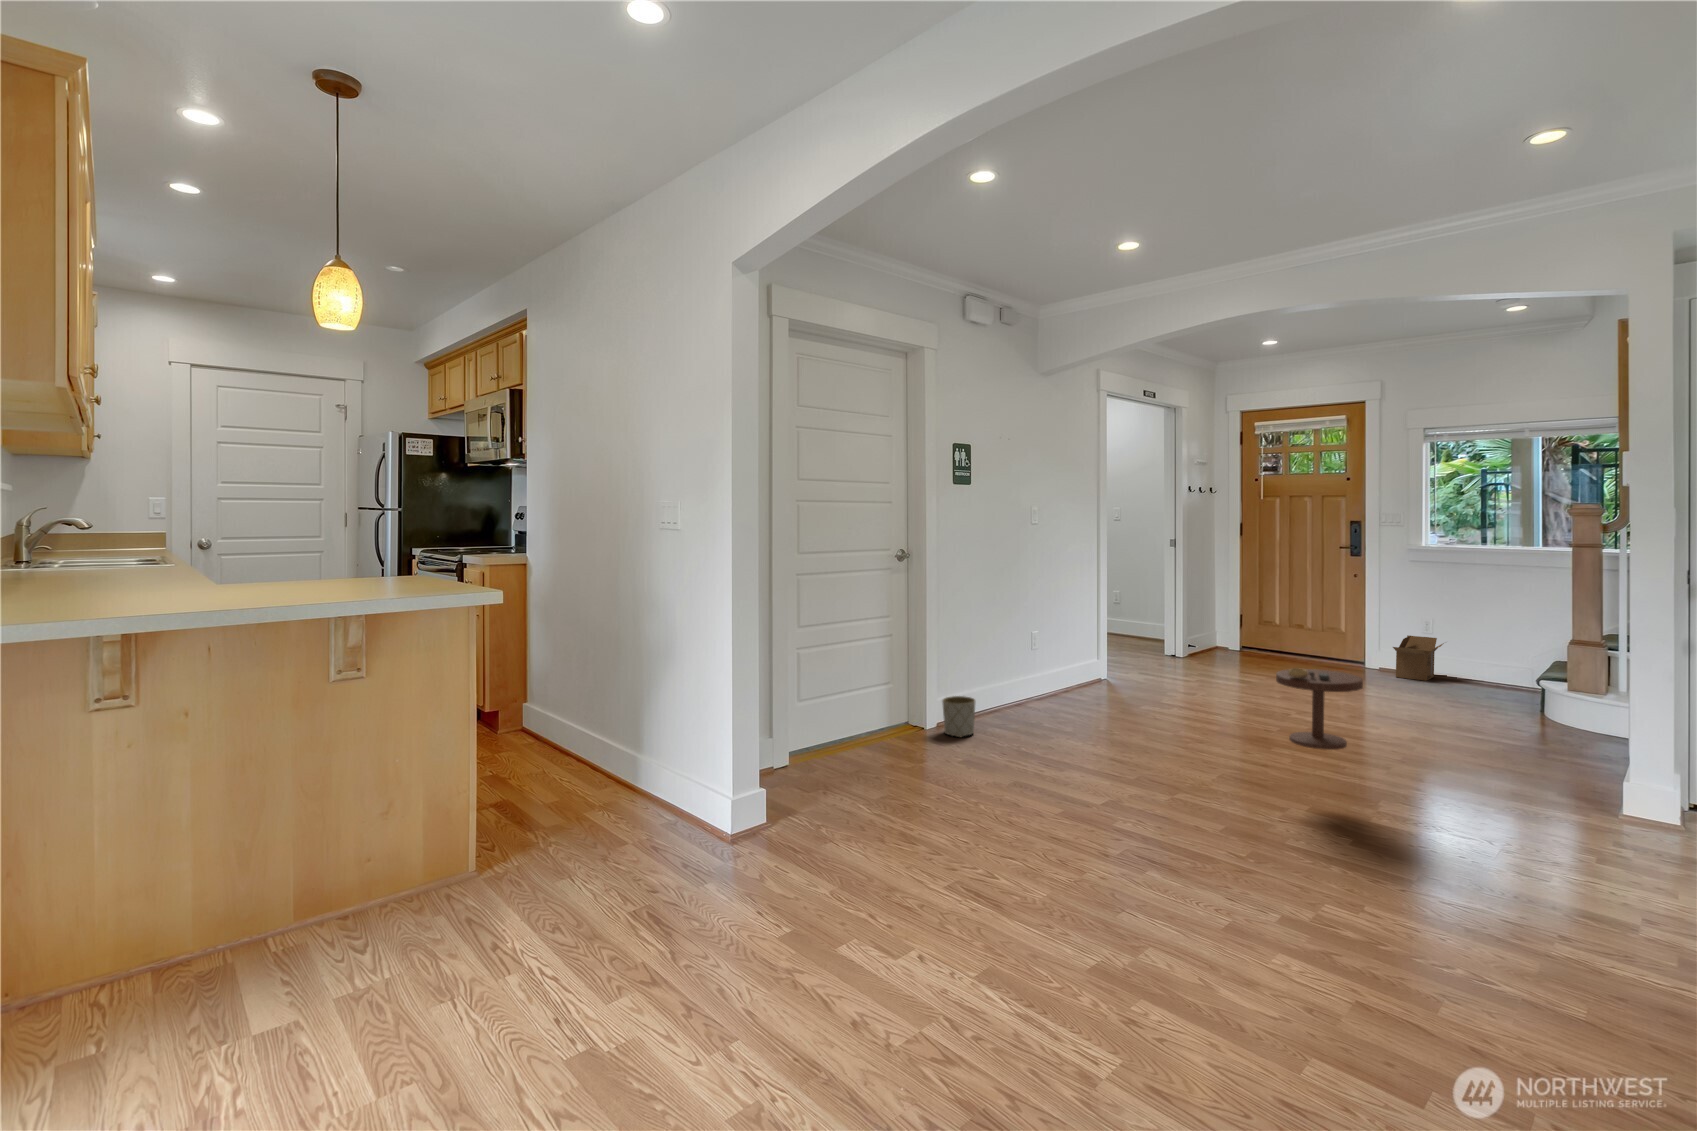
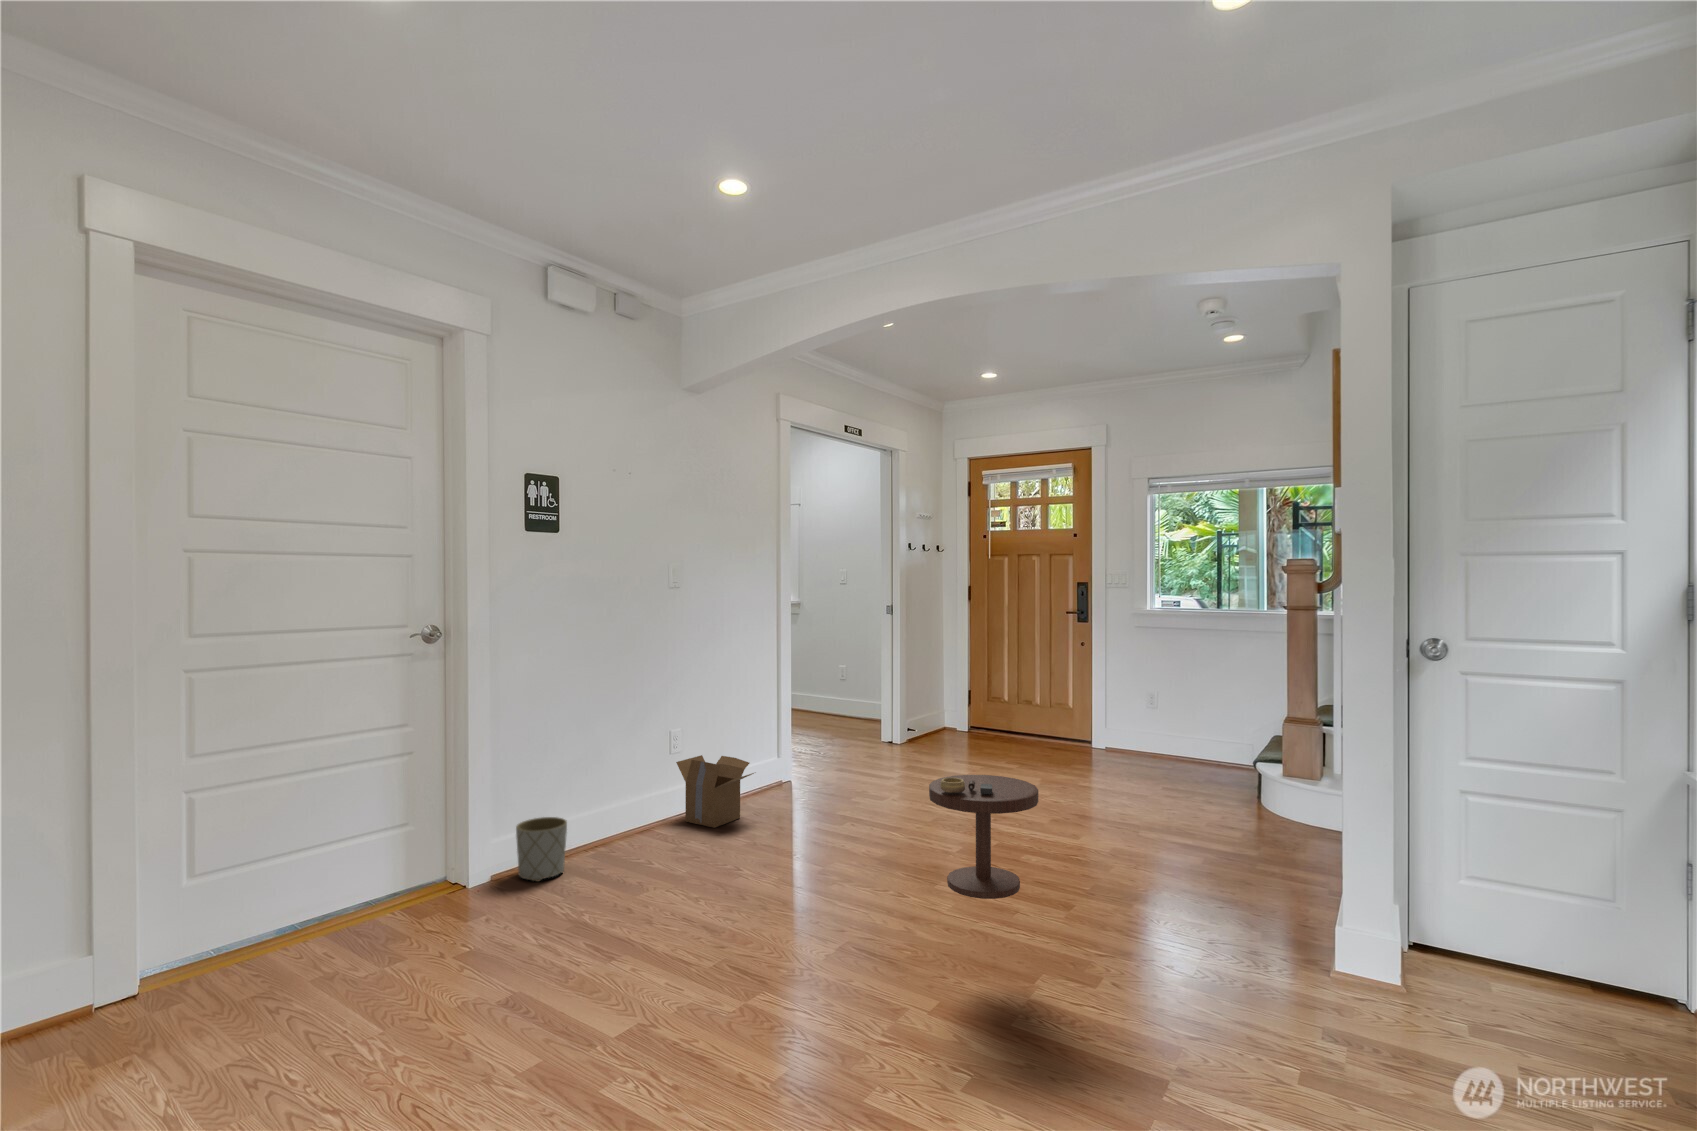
cardboard box: present [1393,636,1444,681] -> present [676,755,754,828]

